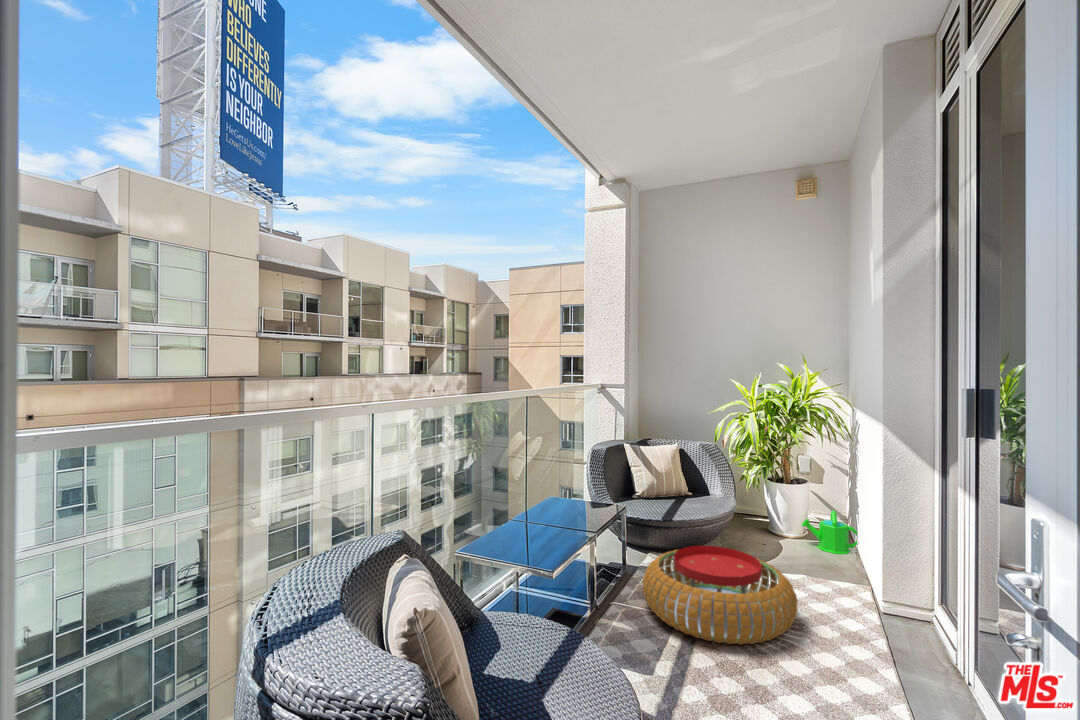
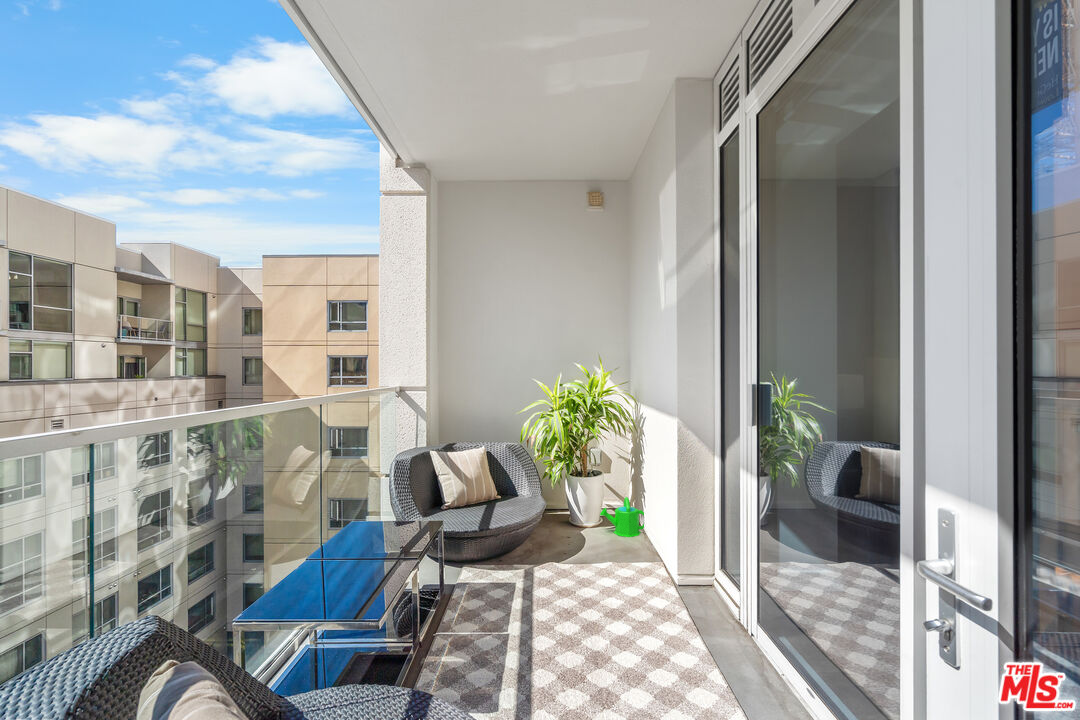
pouf: present [643,546,798,645] -> none [469,551,618,652]

